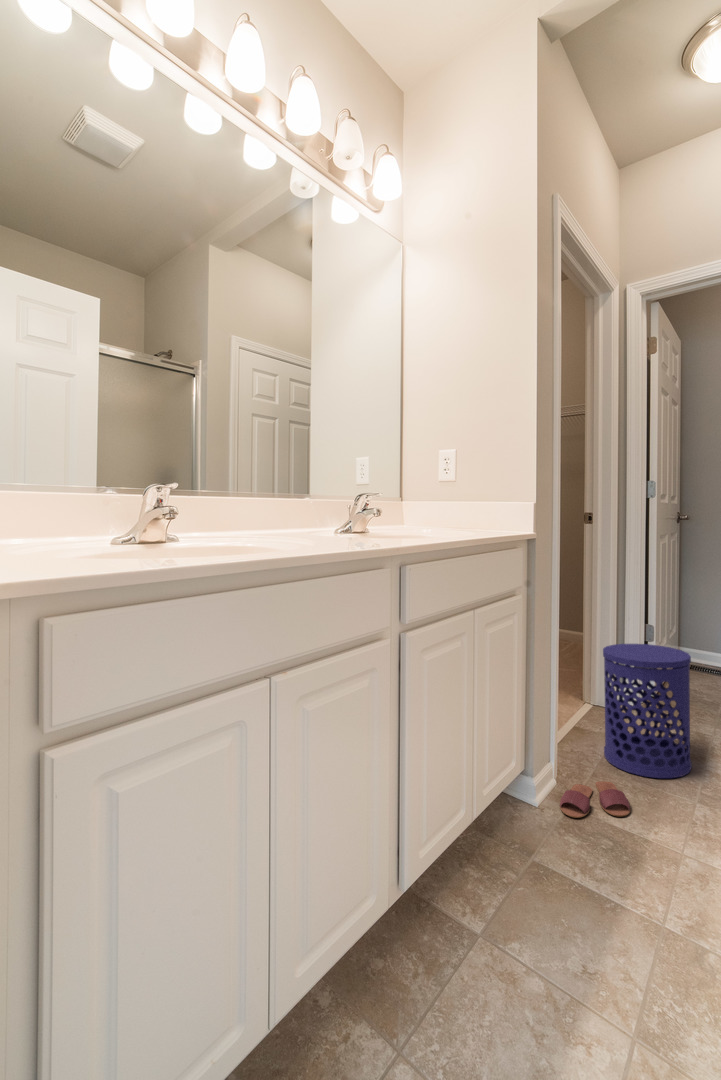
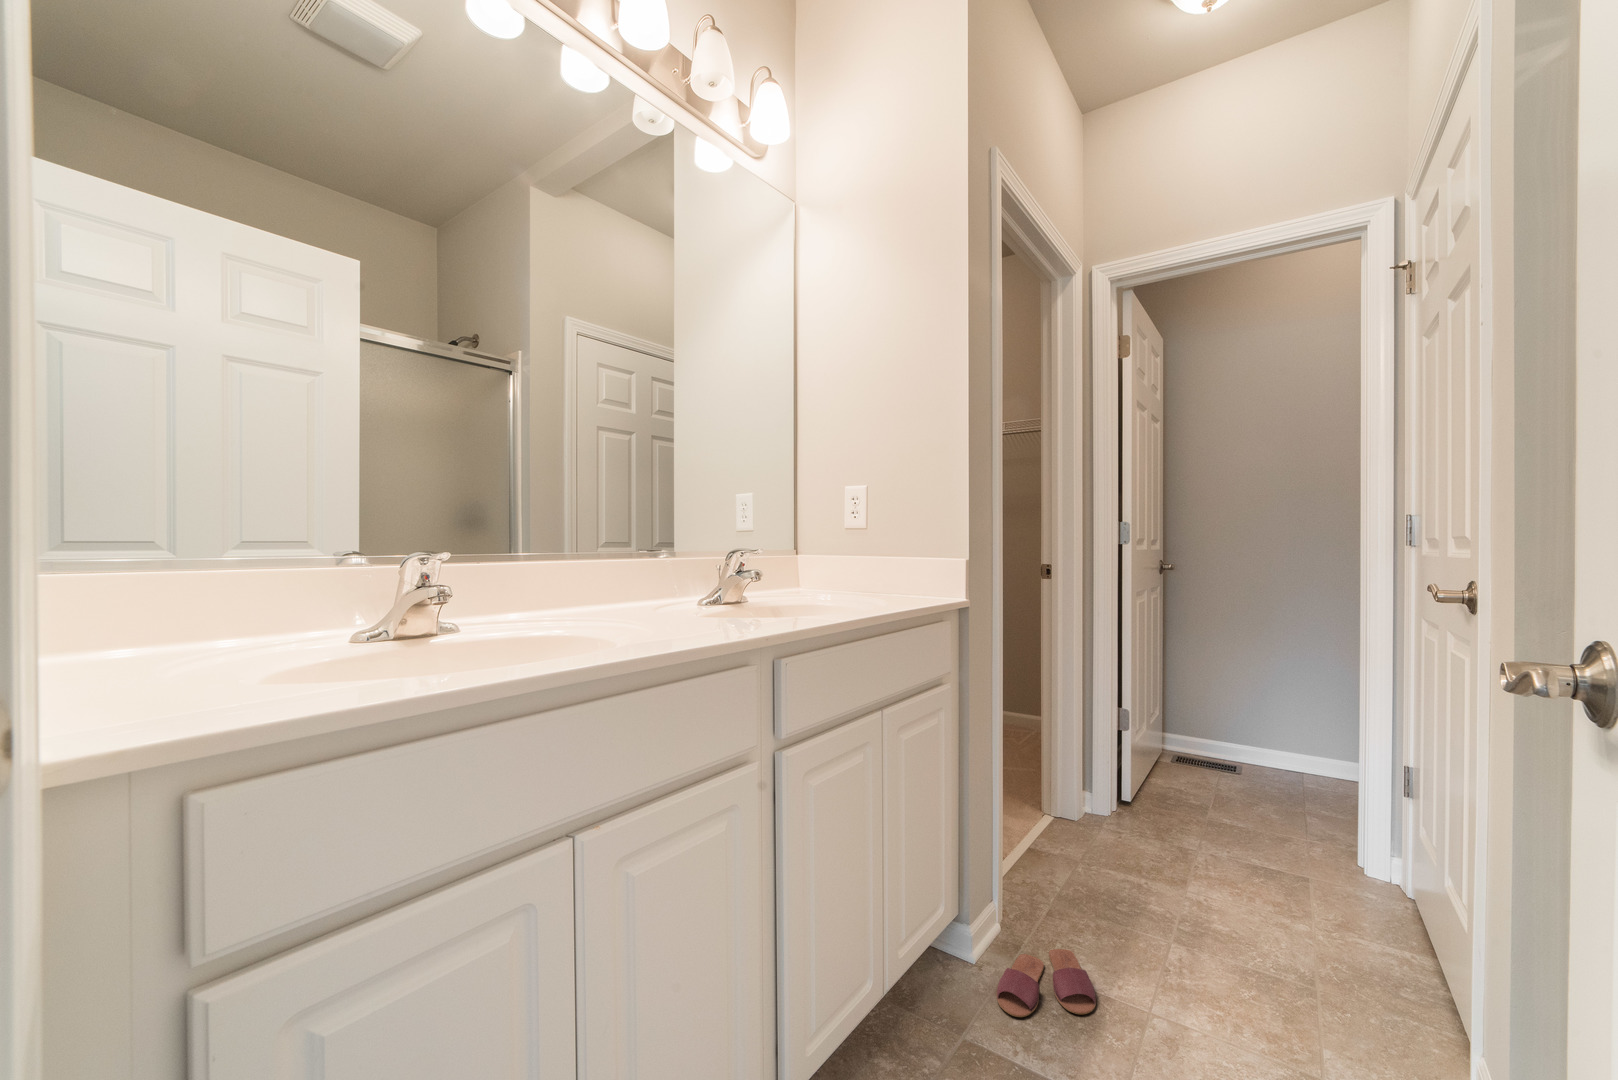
waste bin: present [603,644,692,778] -> none [1061,744,1181,943]

